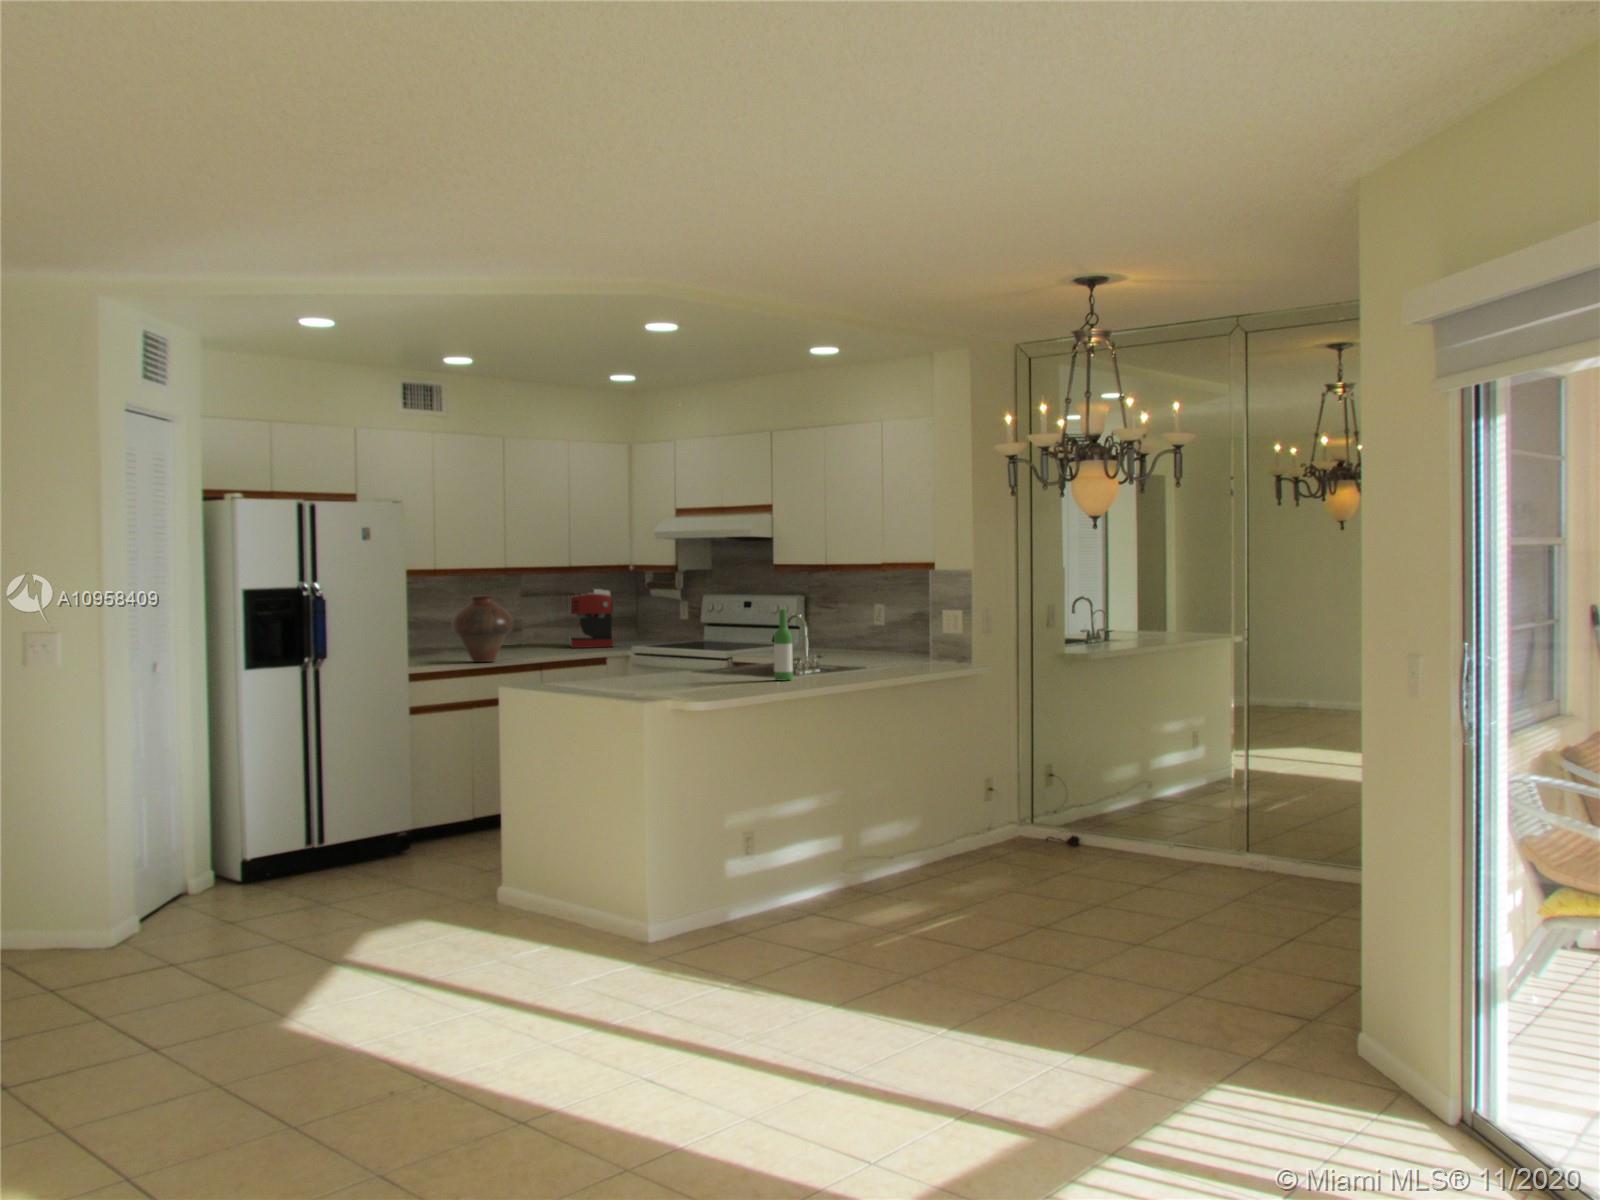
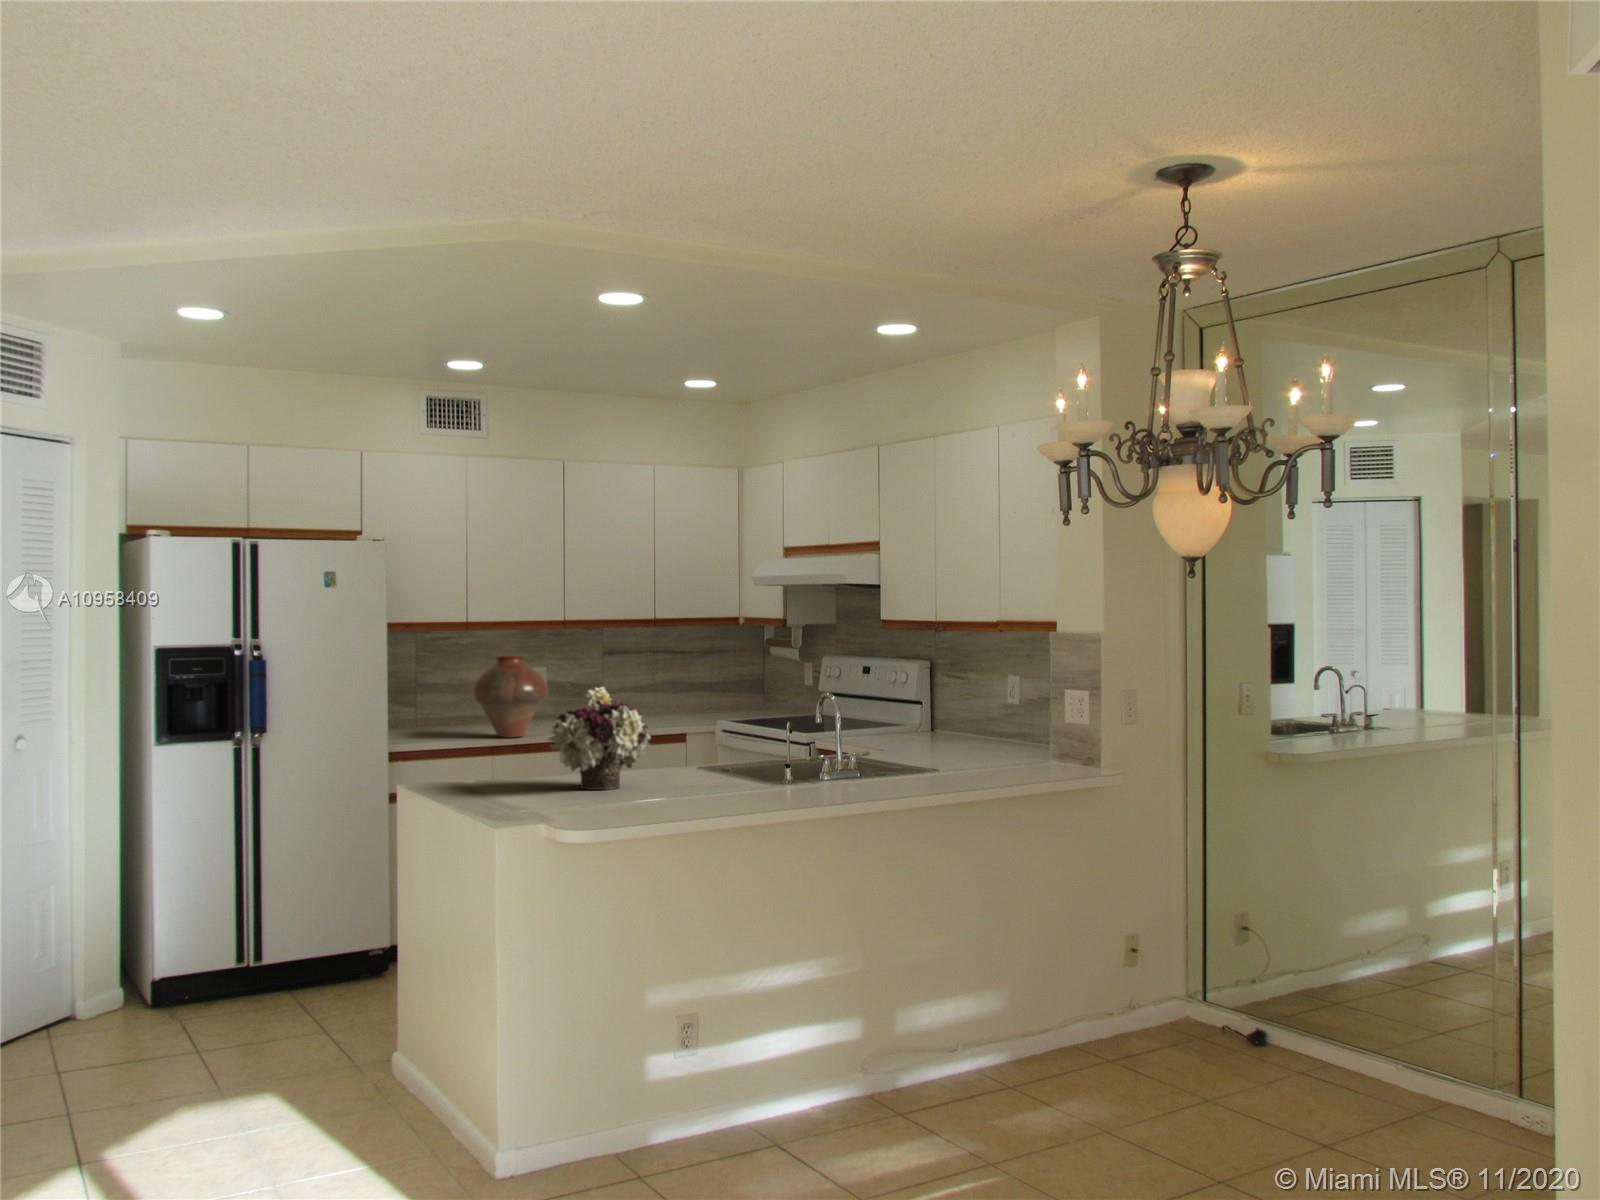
coffee maker: present [569,589,613,648] -> none [660,645,719,718]
wine bottle: present [774,609,793,680] -> none [764,689,790,790]
flower arrangement: none [621,611,687,685] -> present [547,687,650,790]

